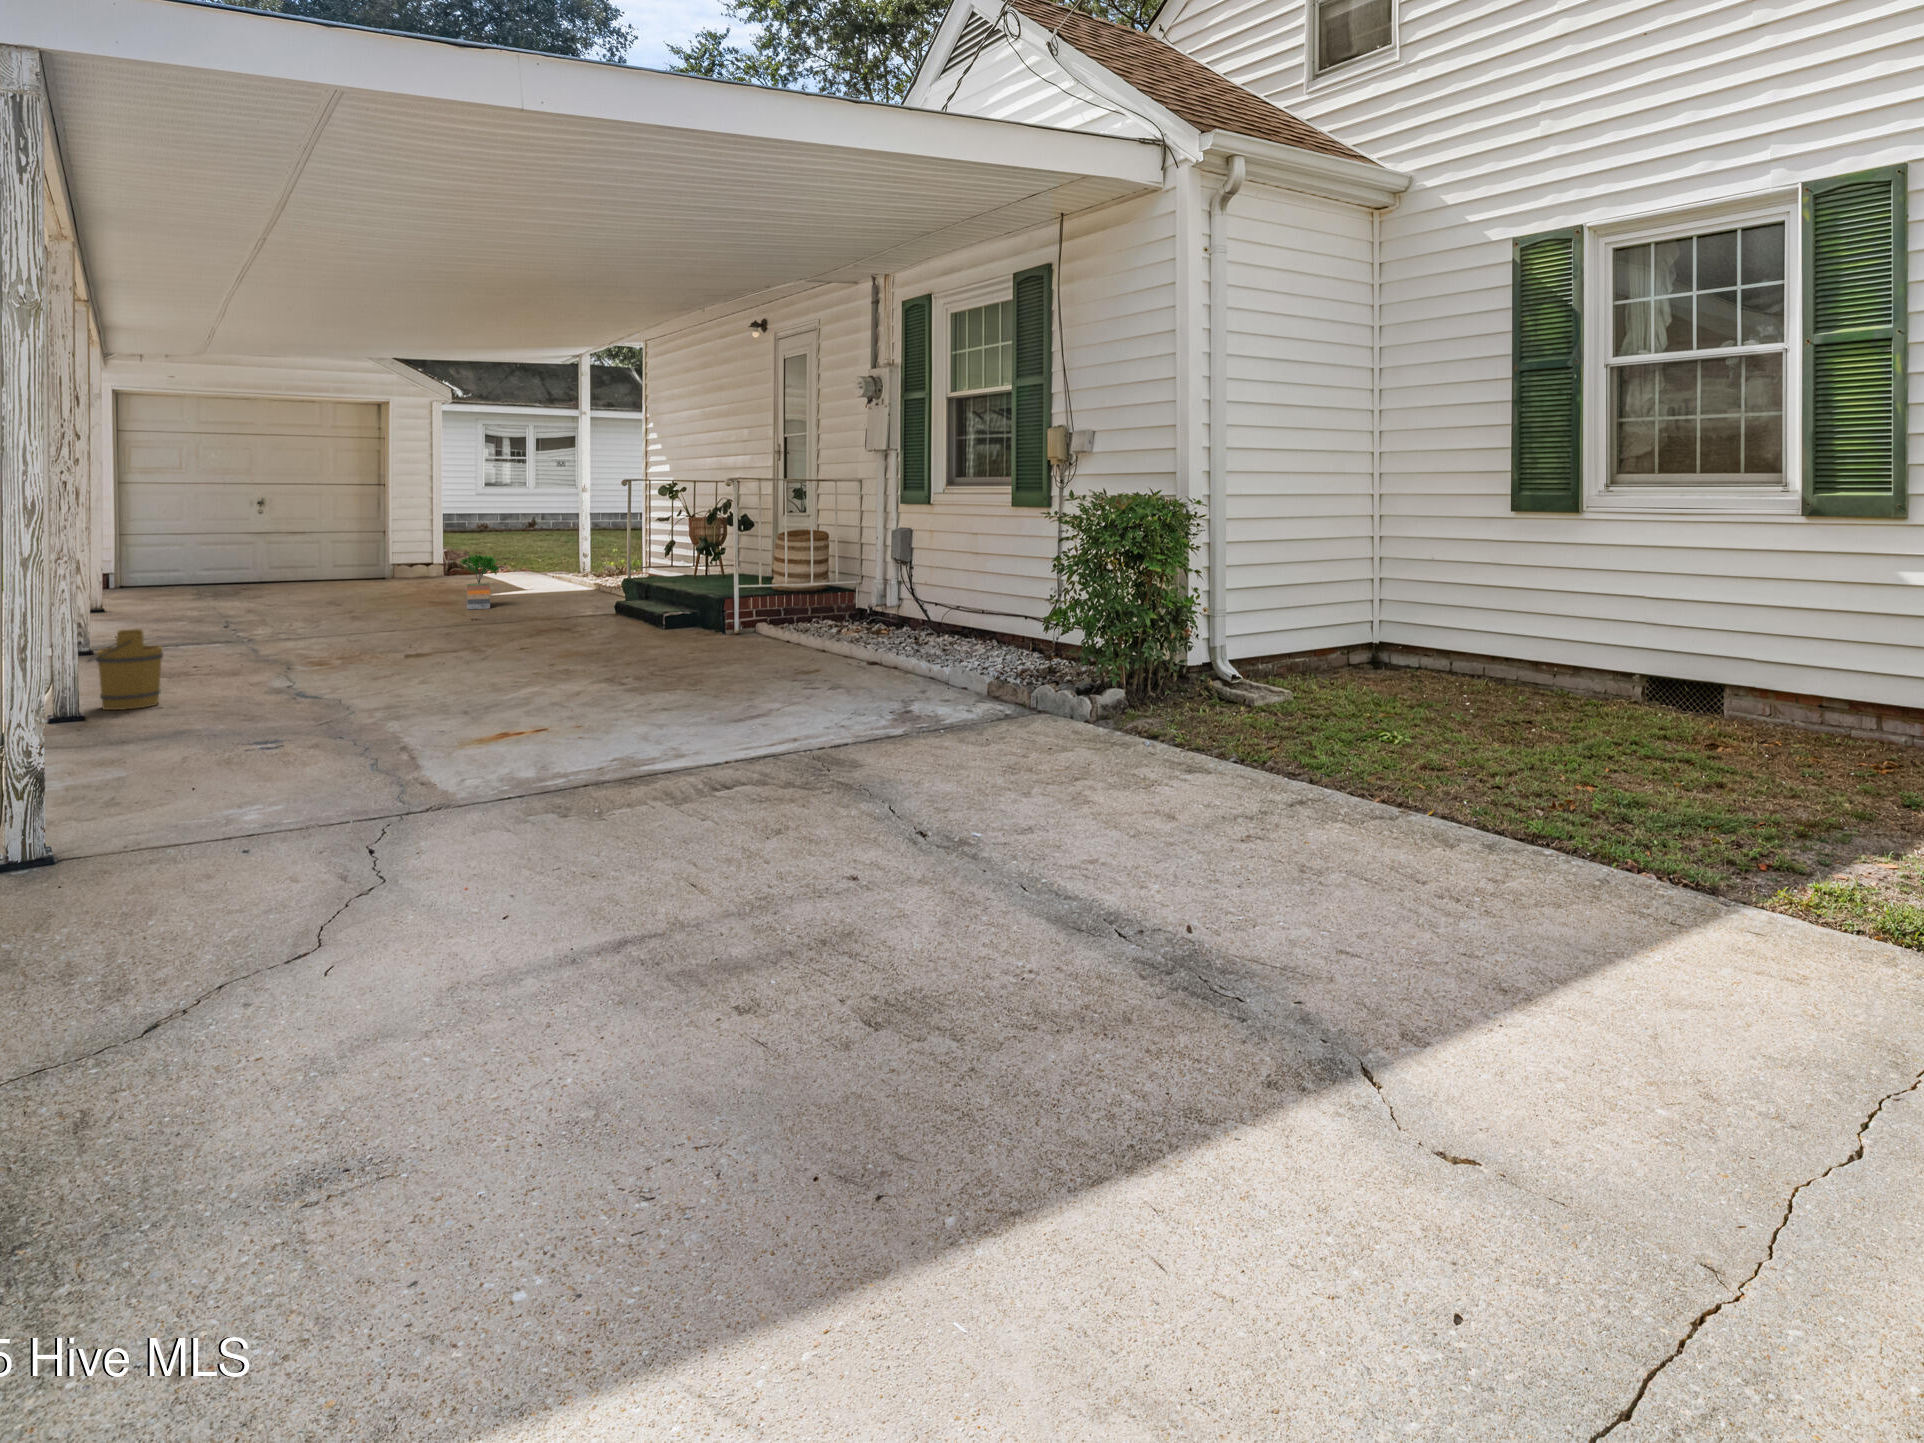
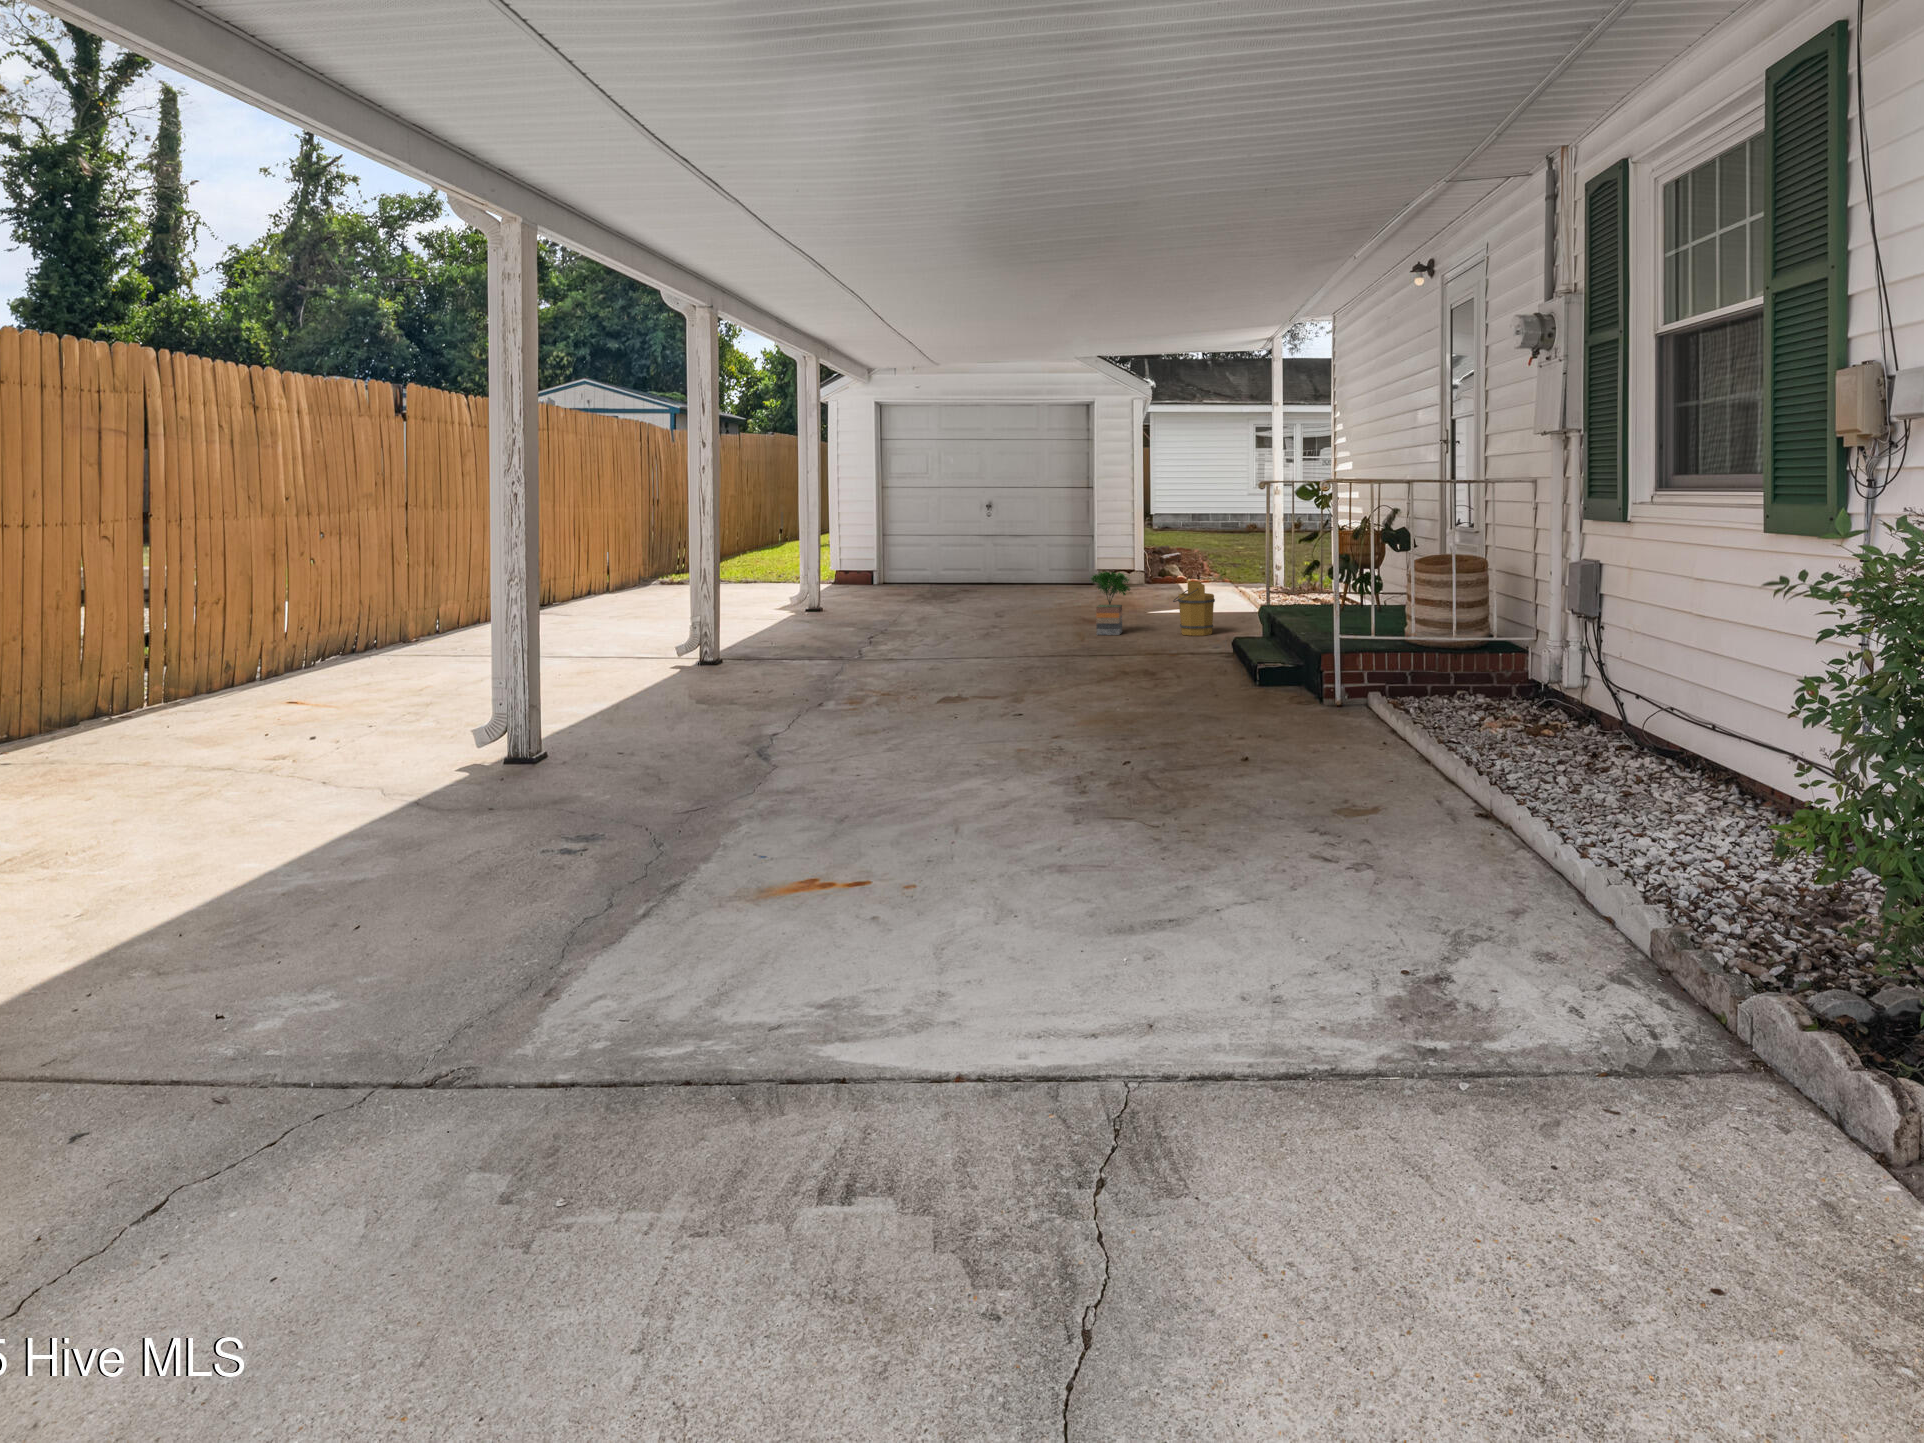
bucket: present [87,629,163,710] -> present [1173,581,1215,636]

